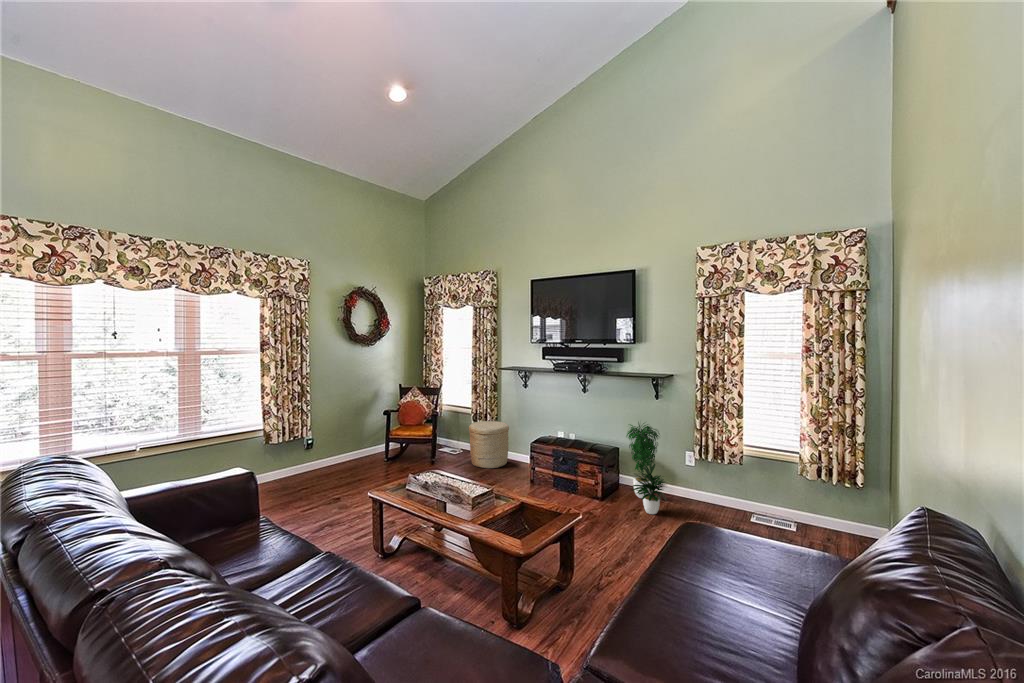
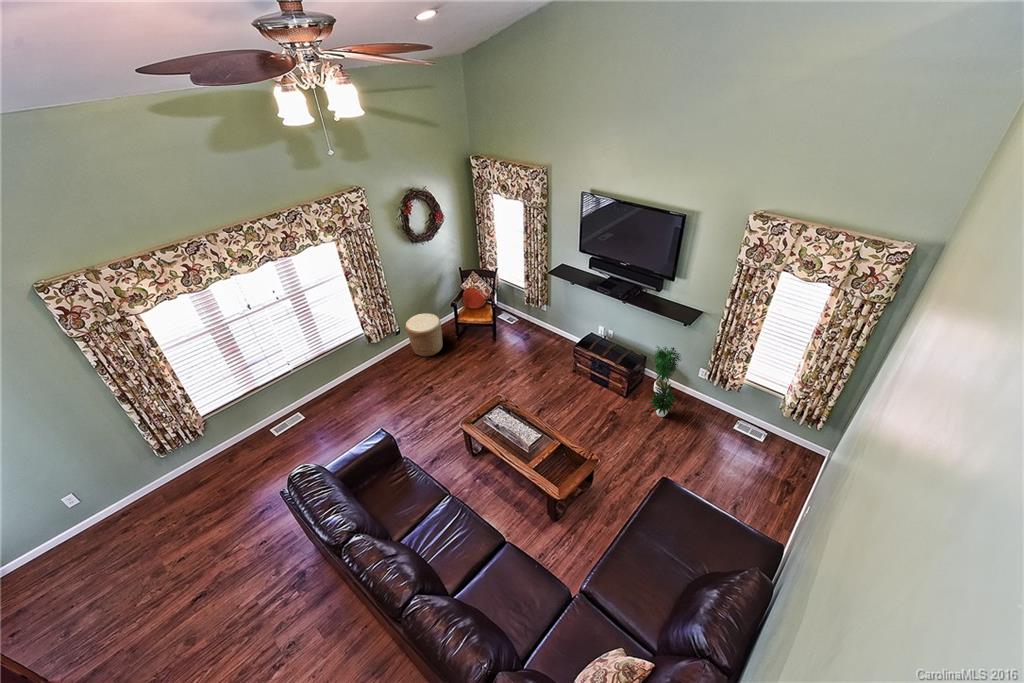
woven basket: present [469,421,509,468] -> present [406,313,443,357]

